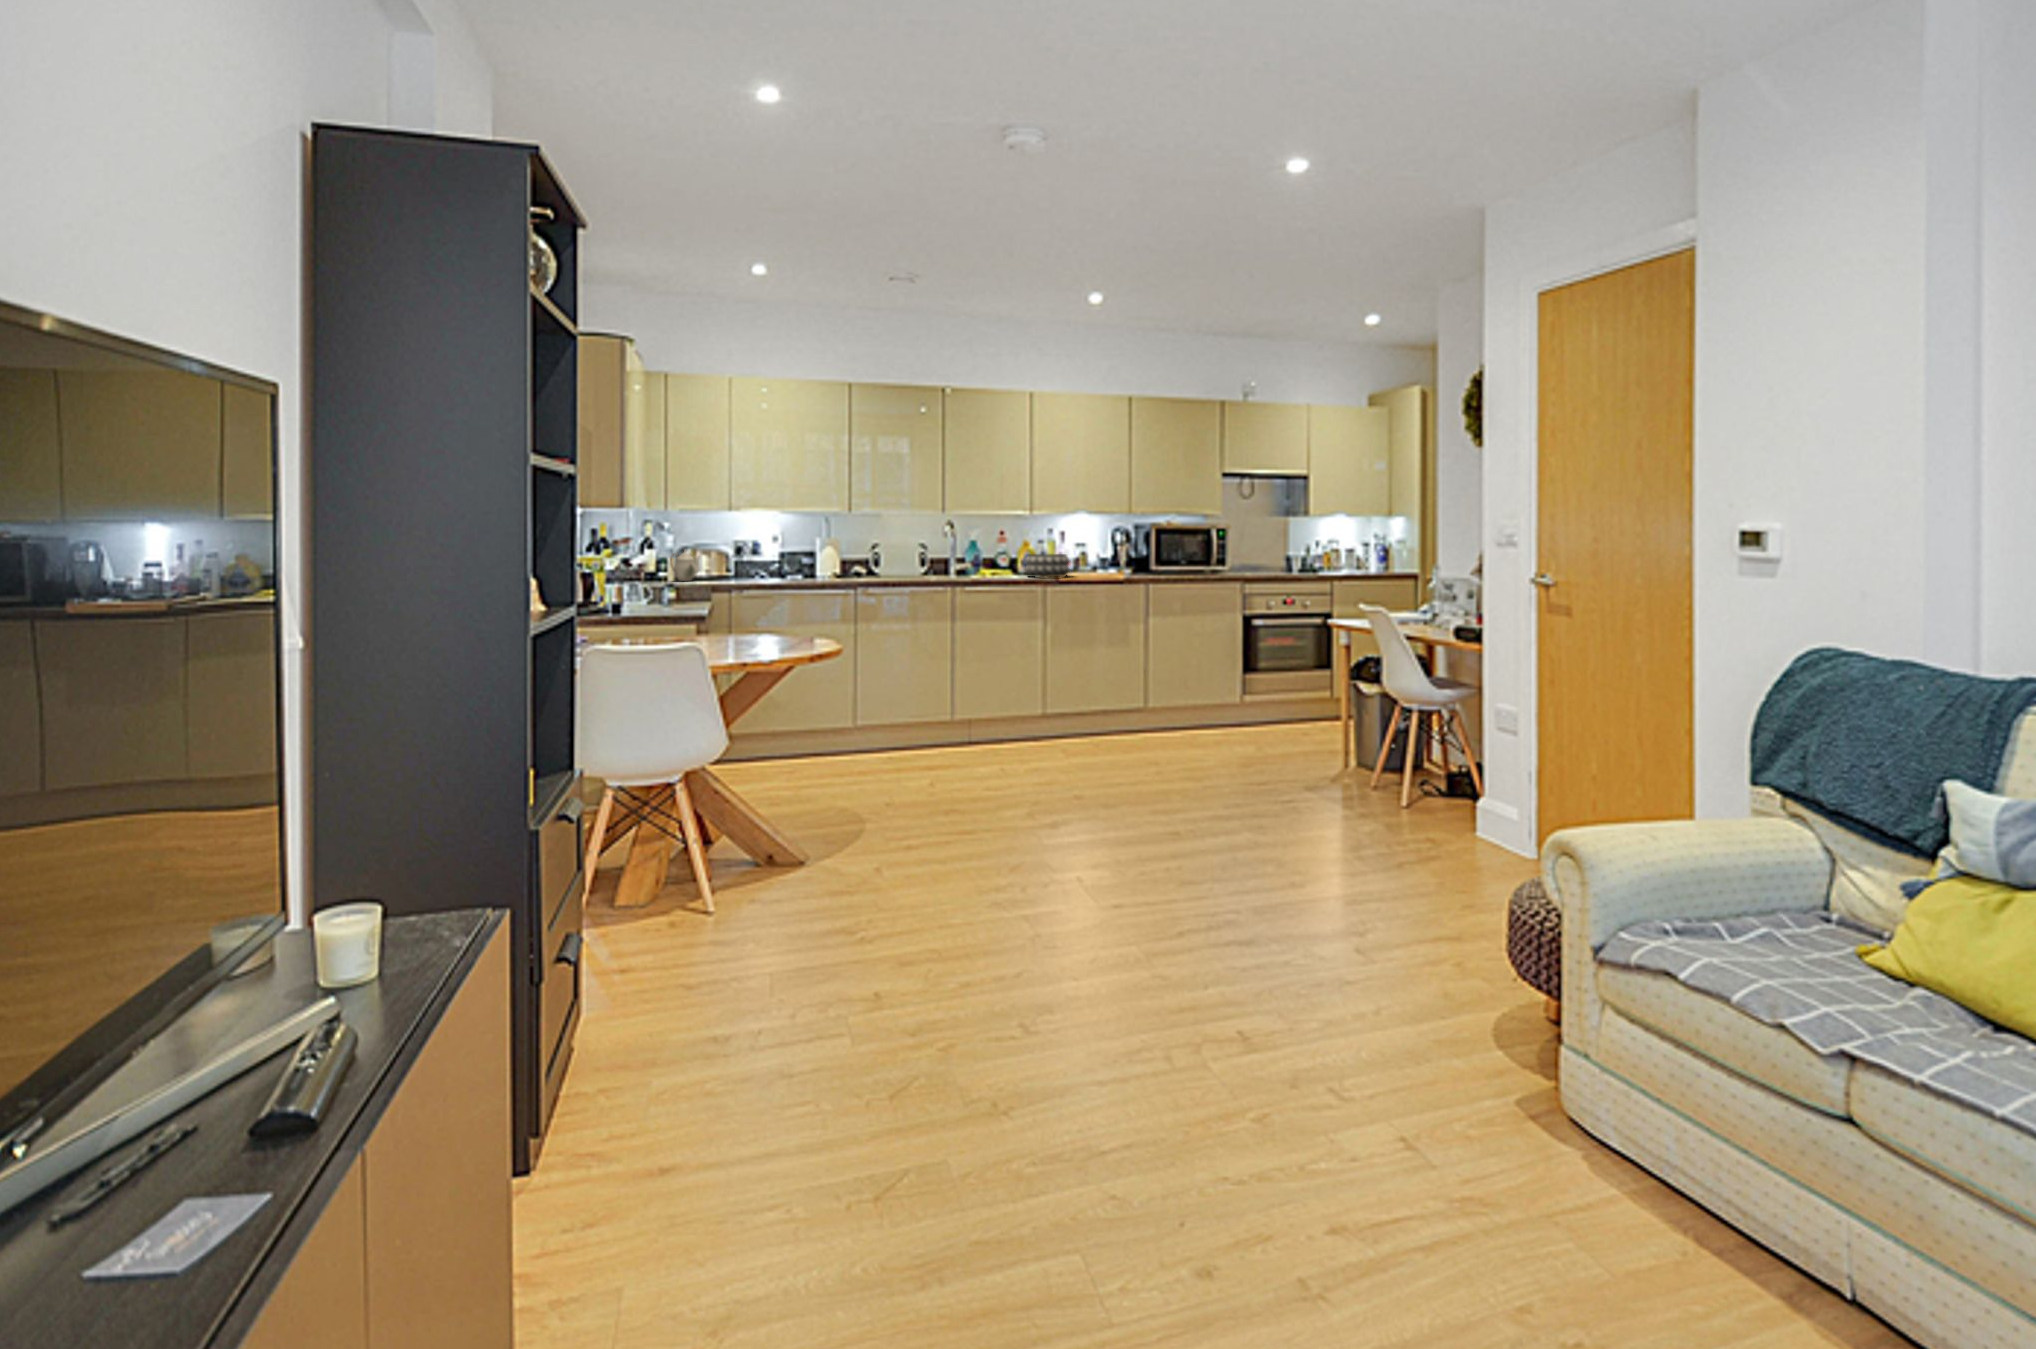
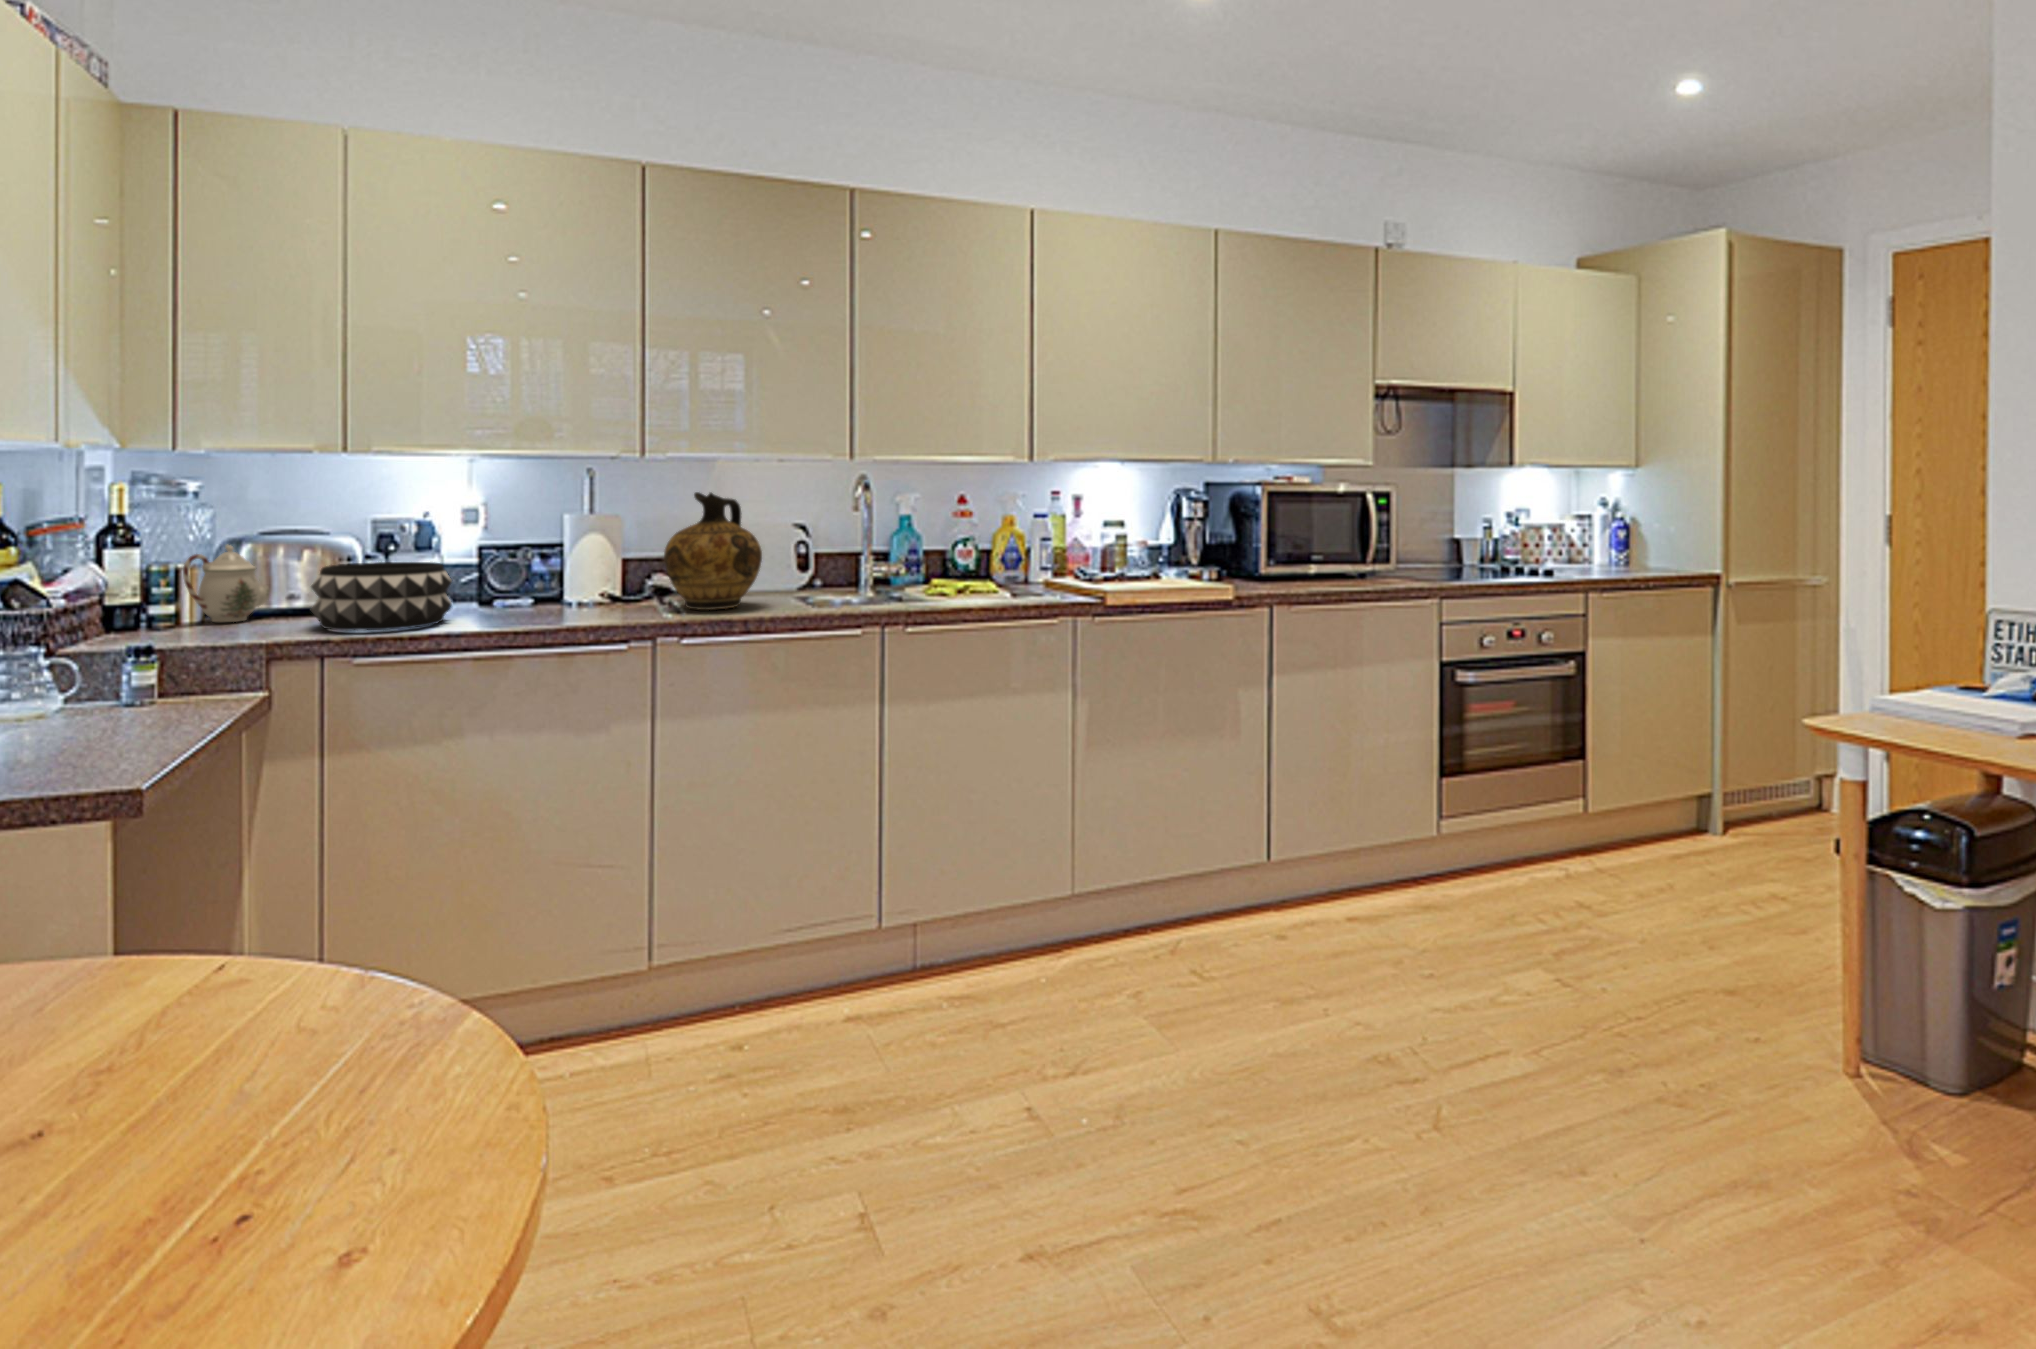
ceramic jug: none [857,528,900,579] -> present [664,492,762,610]
decorative bowl: present [1025,554,1070,577] -> present [311,562,452,630]

